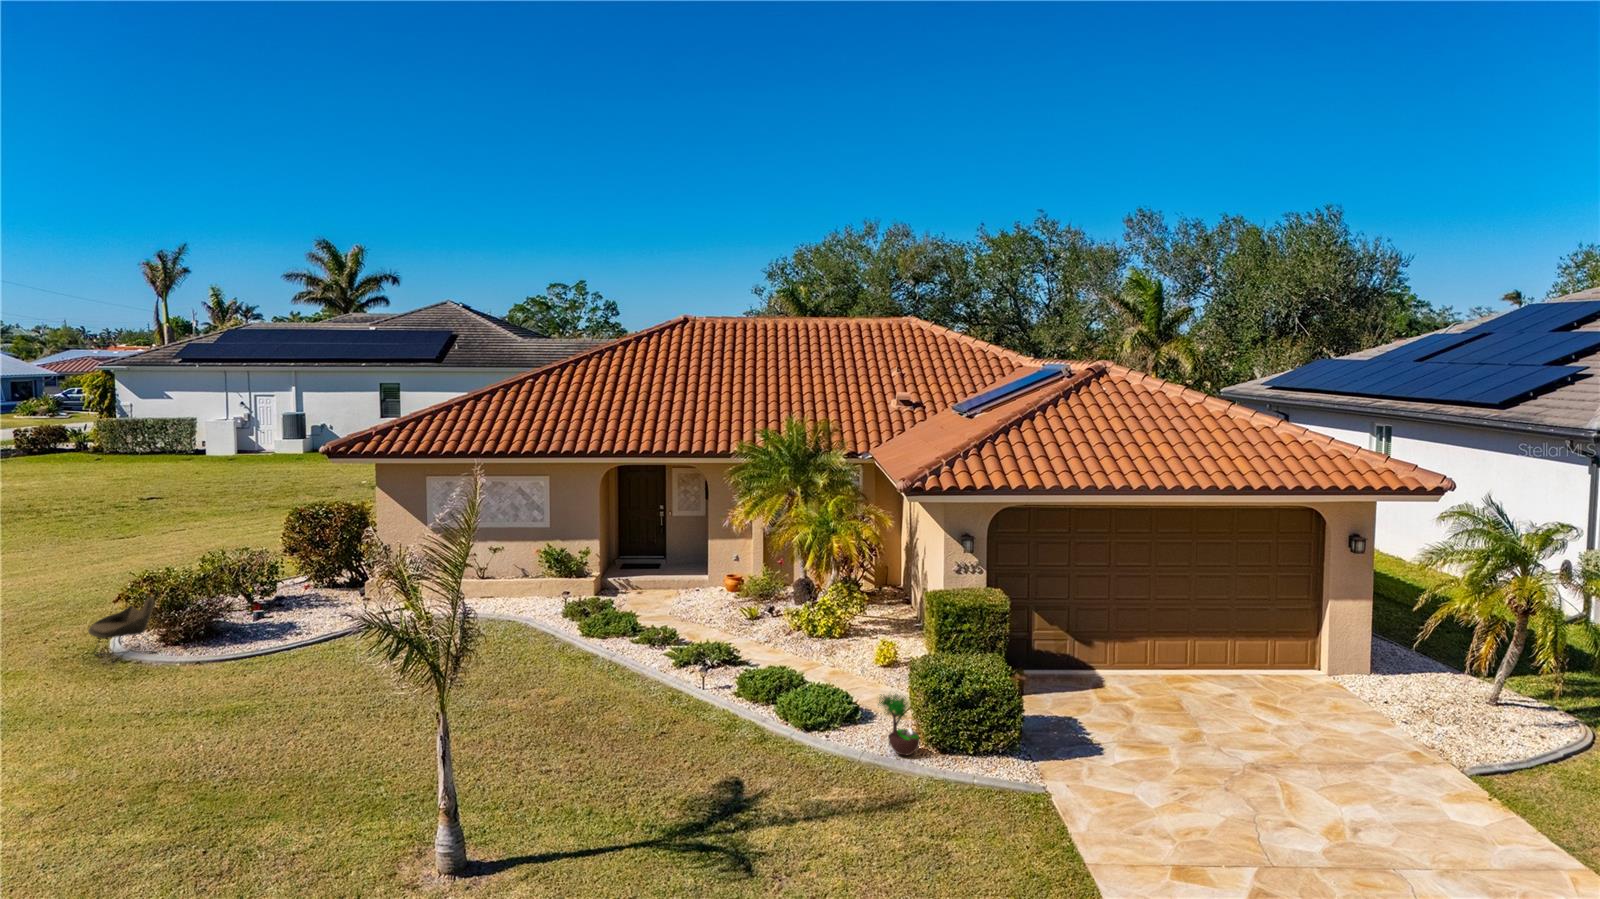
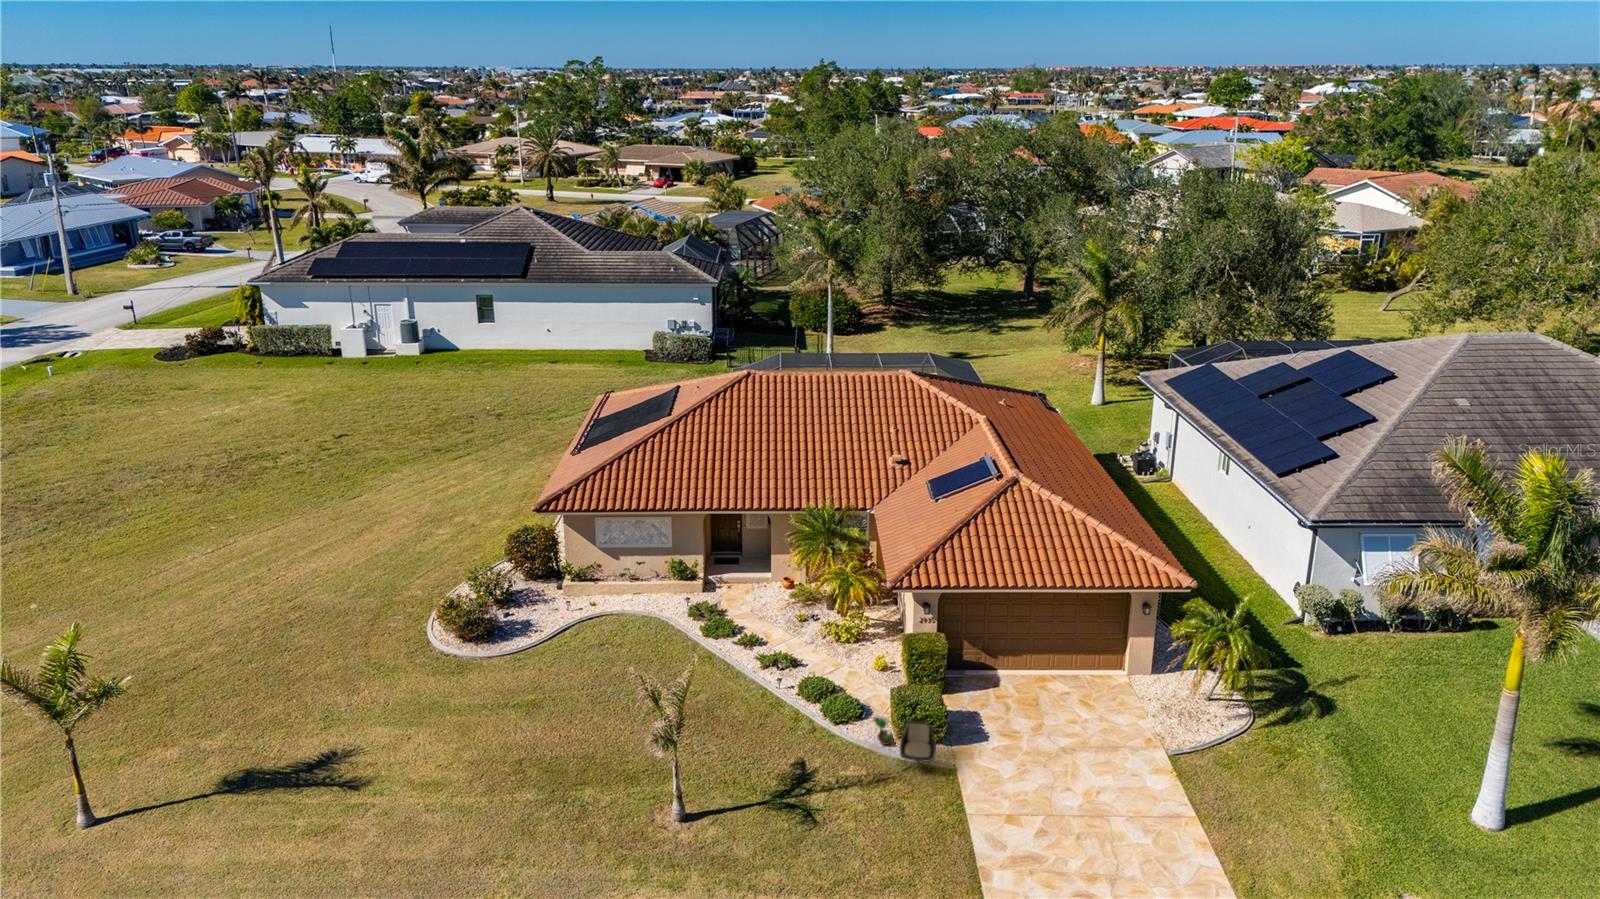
lounge chair: present [88,597,154,663] -> present [900,721,936,765]

